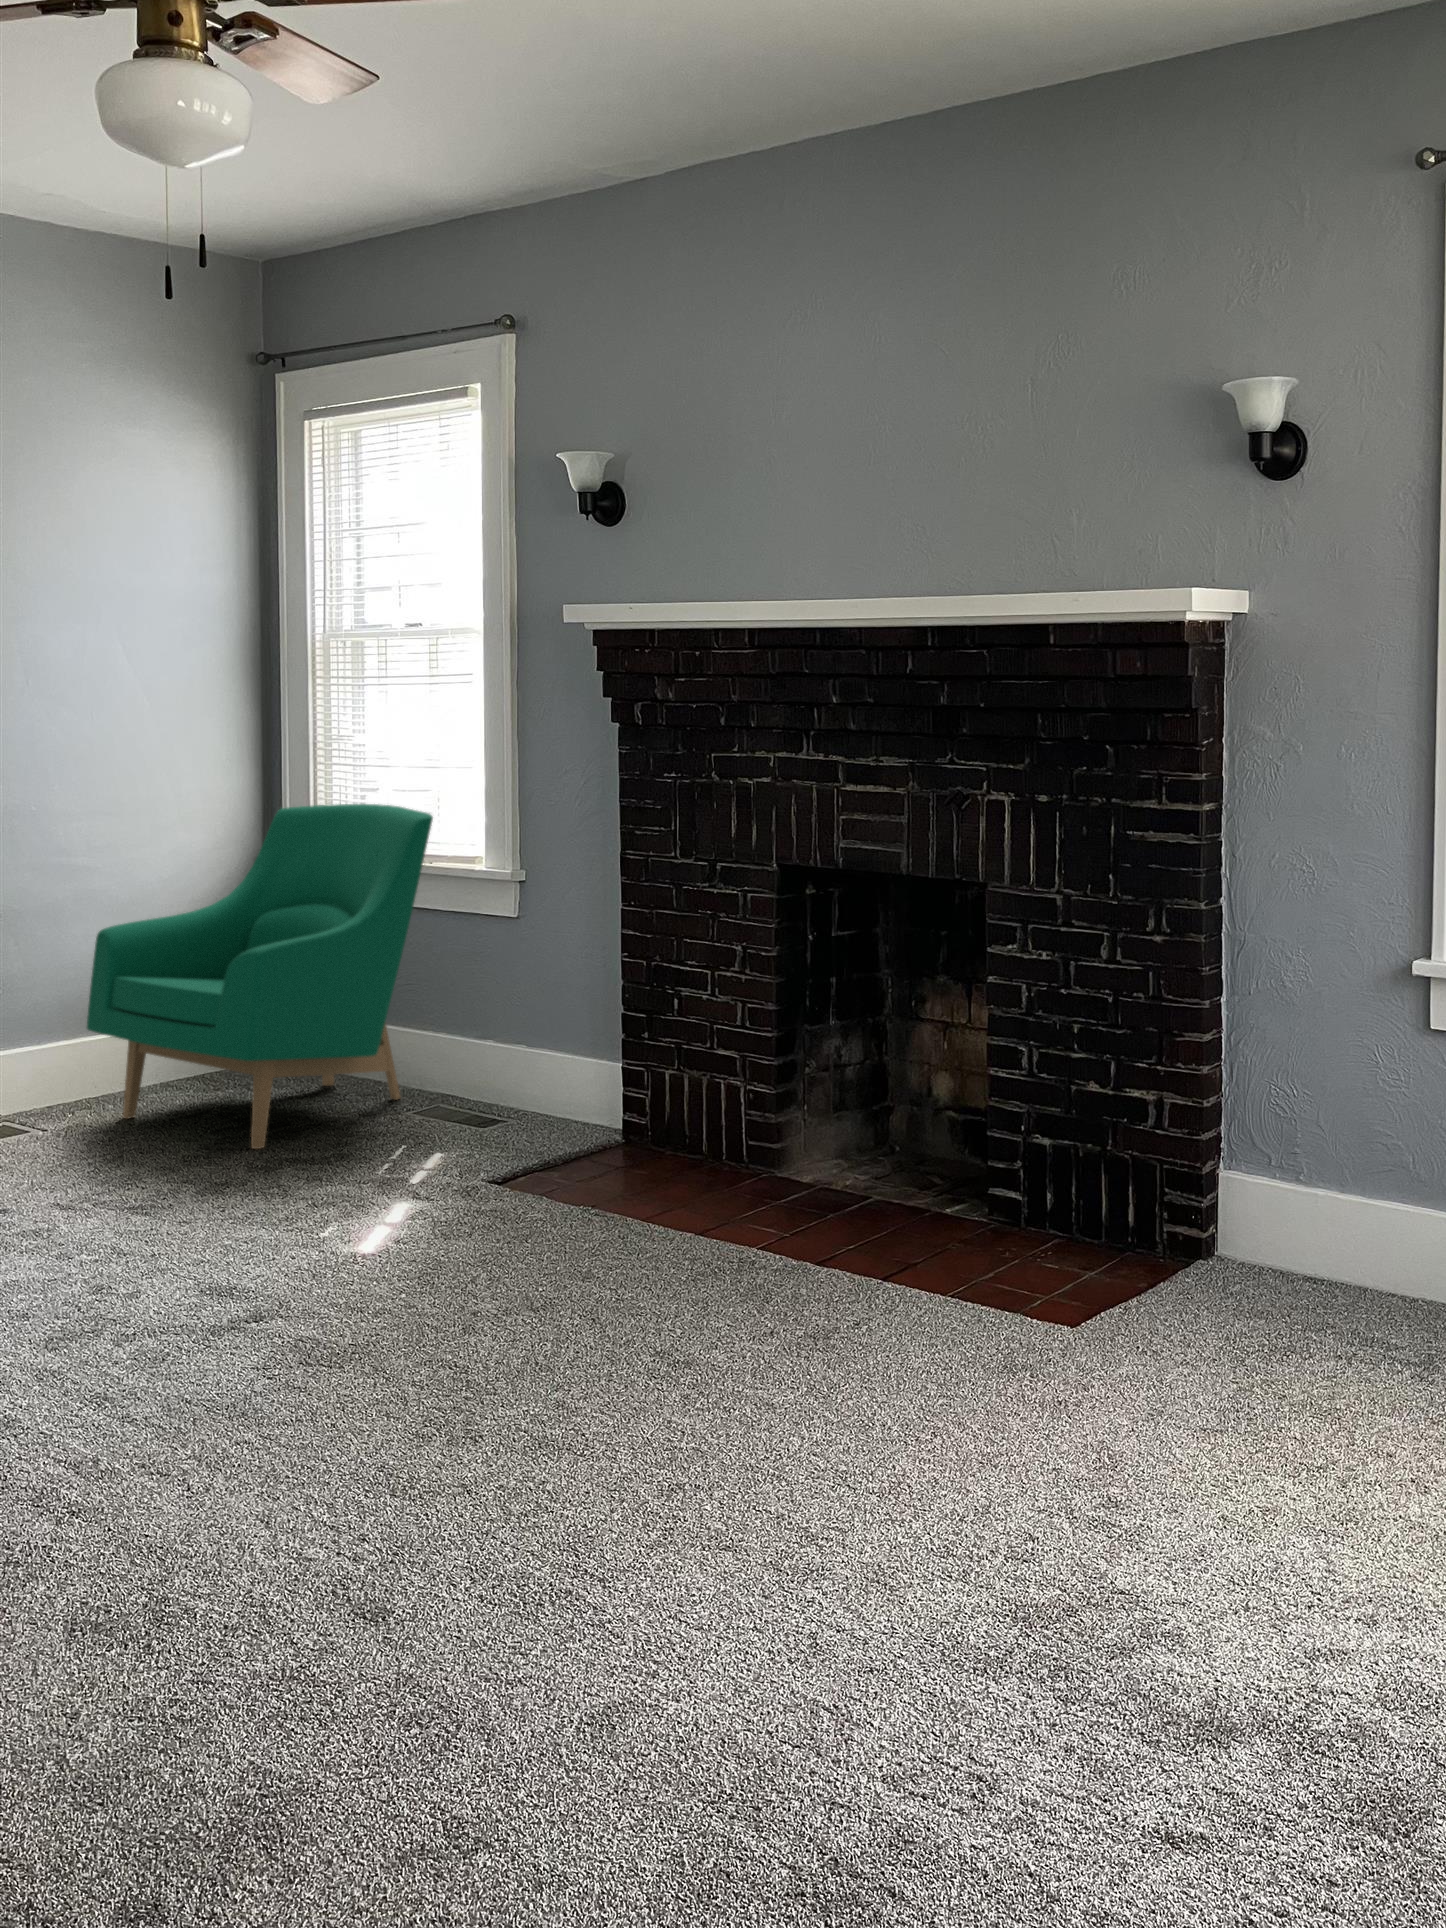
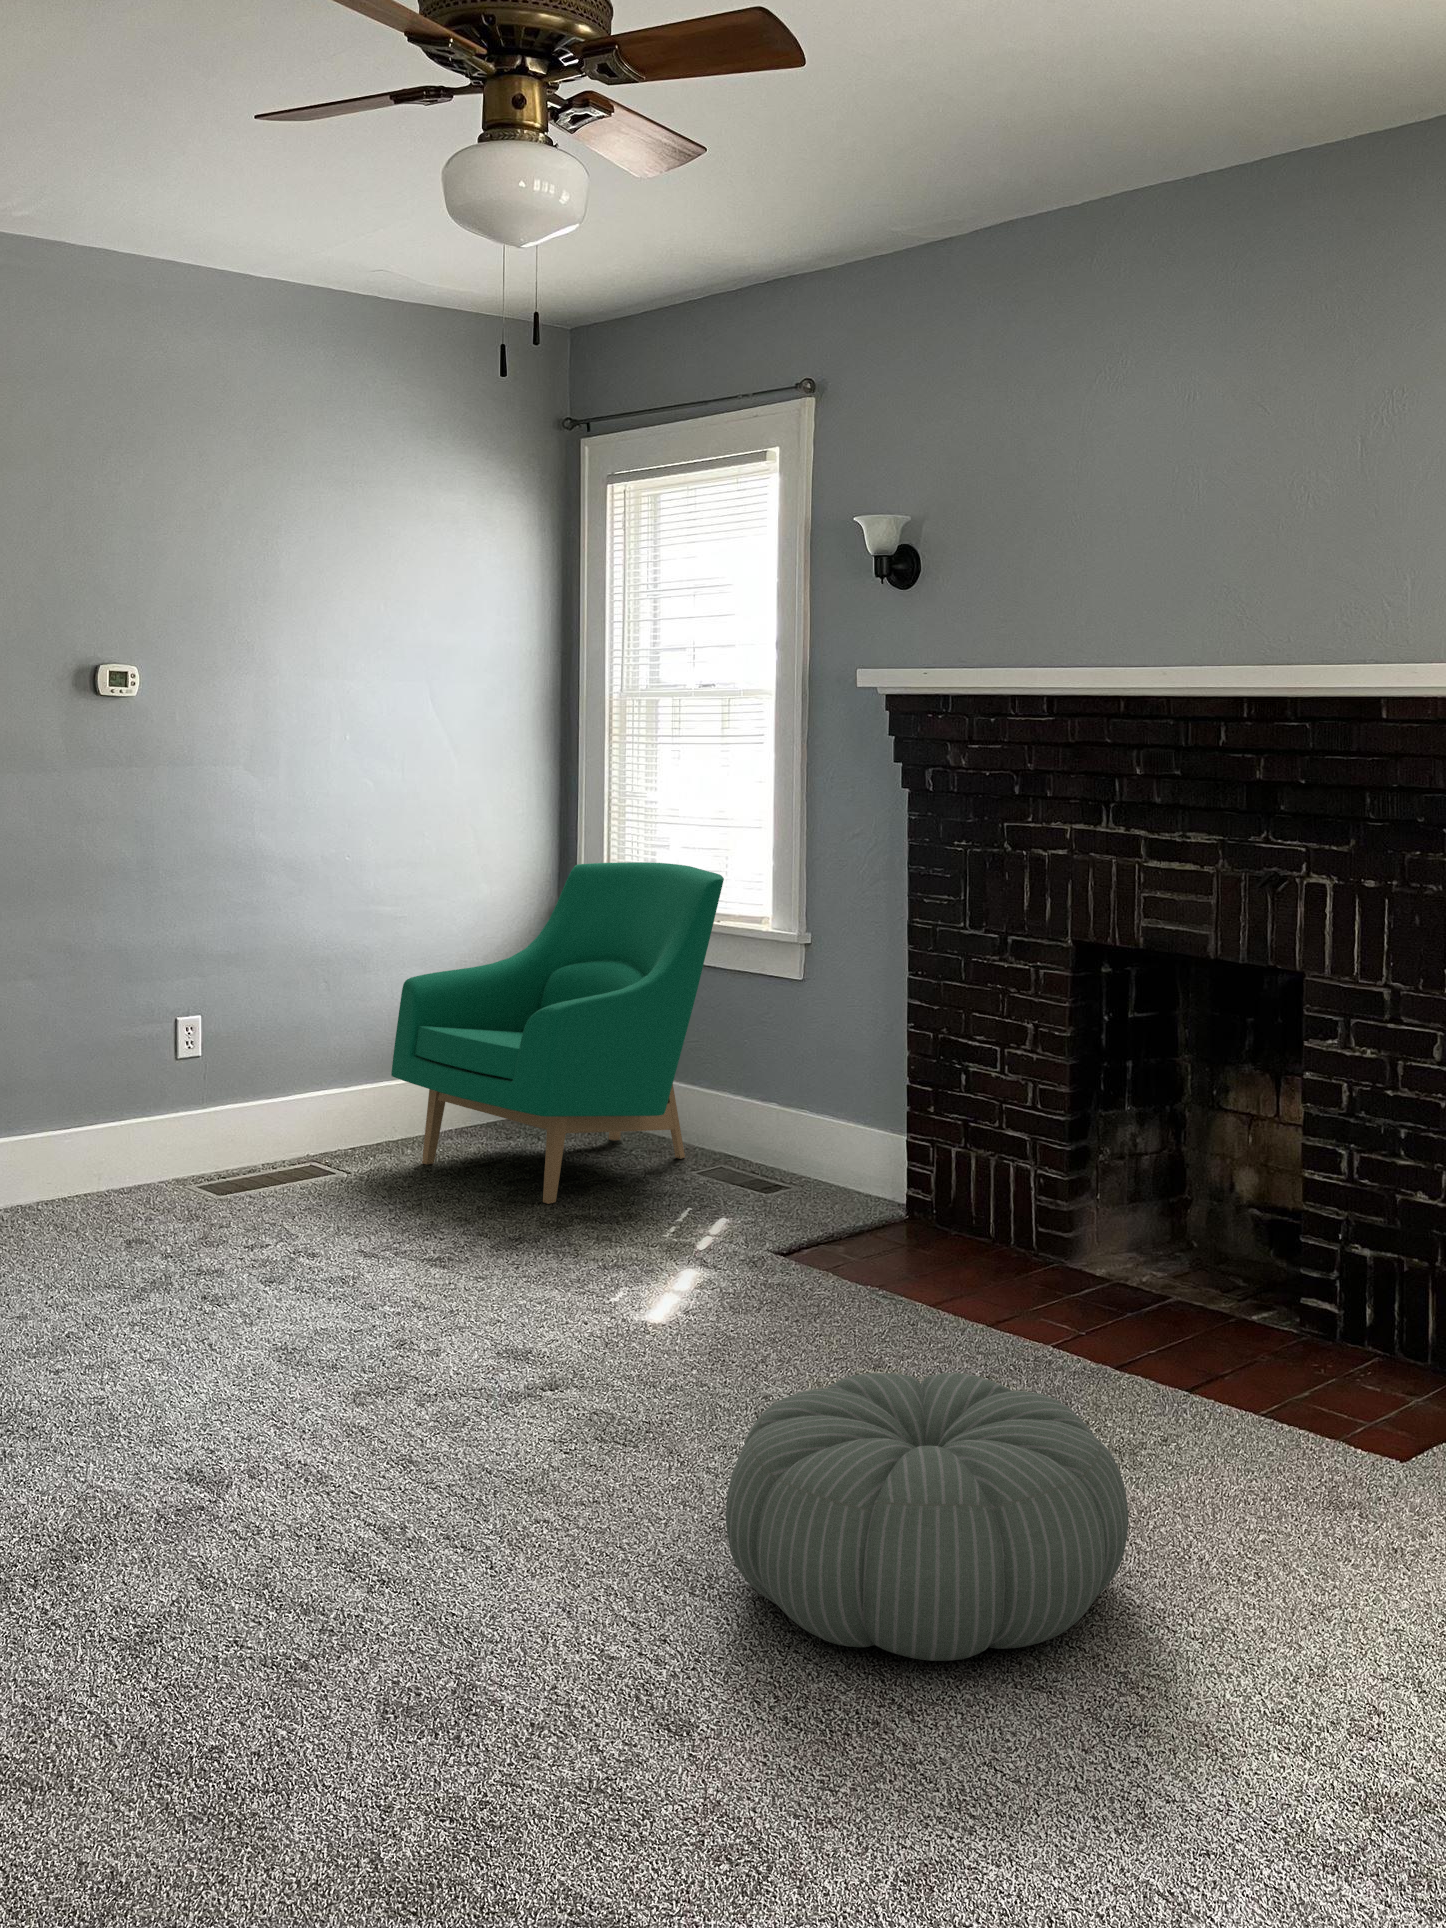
pouf: none [424,1270,812,1533] -> present [726,1373,1129,1661]

